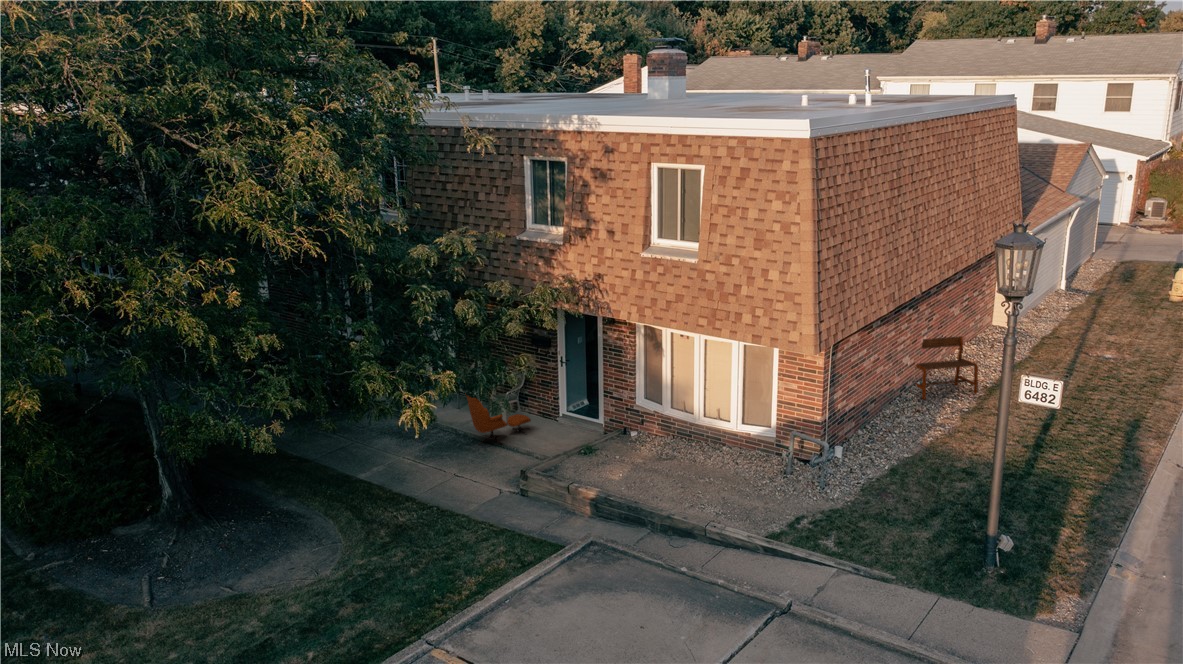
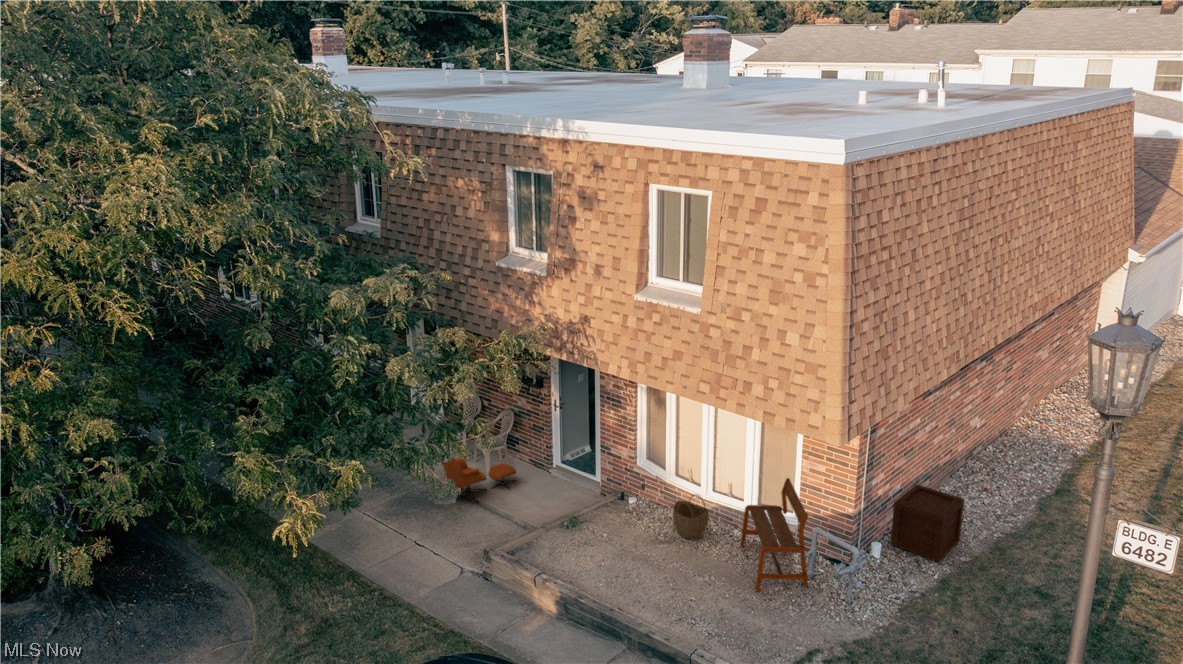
bench: present [915,336,978,399] -> present [741,478,808,591]
wooden crate: none [848,404,904,461] -> present [891,484,964,562]
woven basket: none [672,422,702,459] -> present [673,495,709,540]

